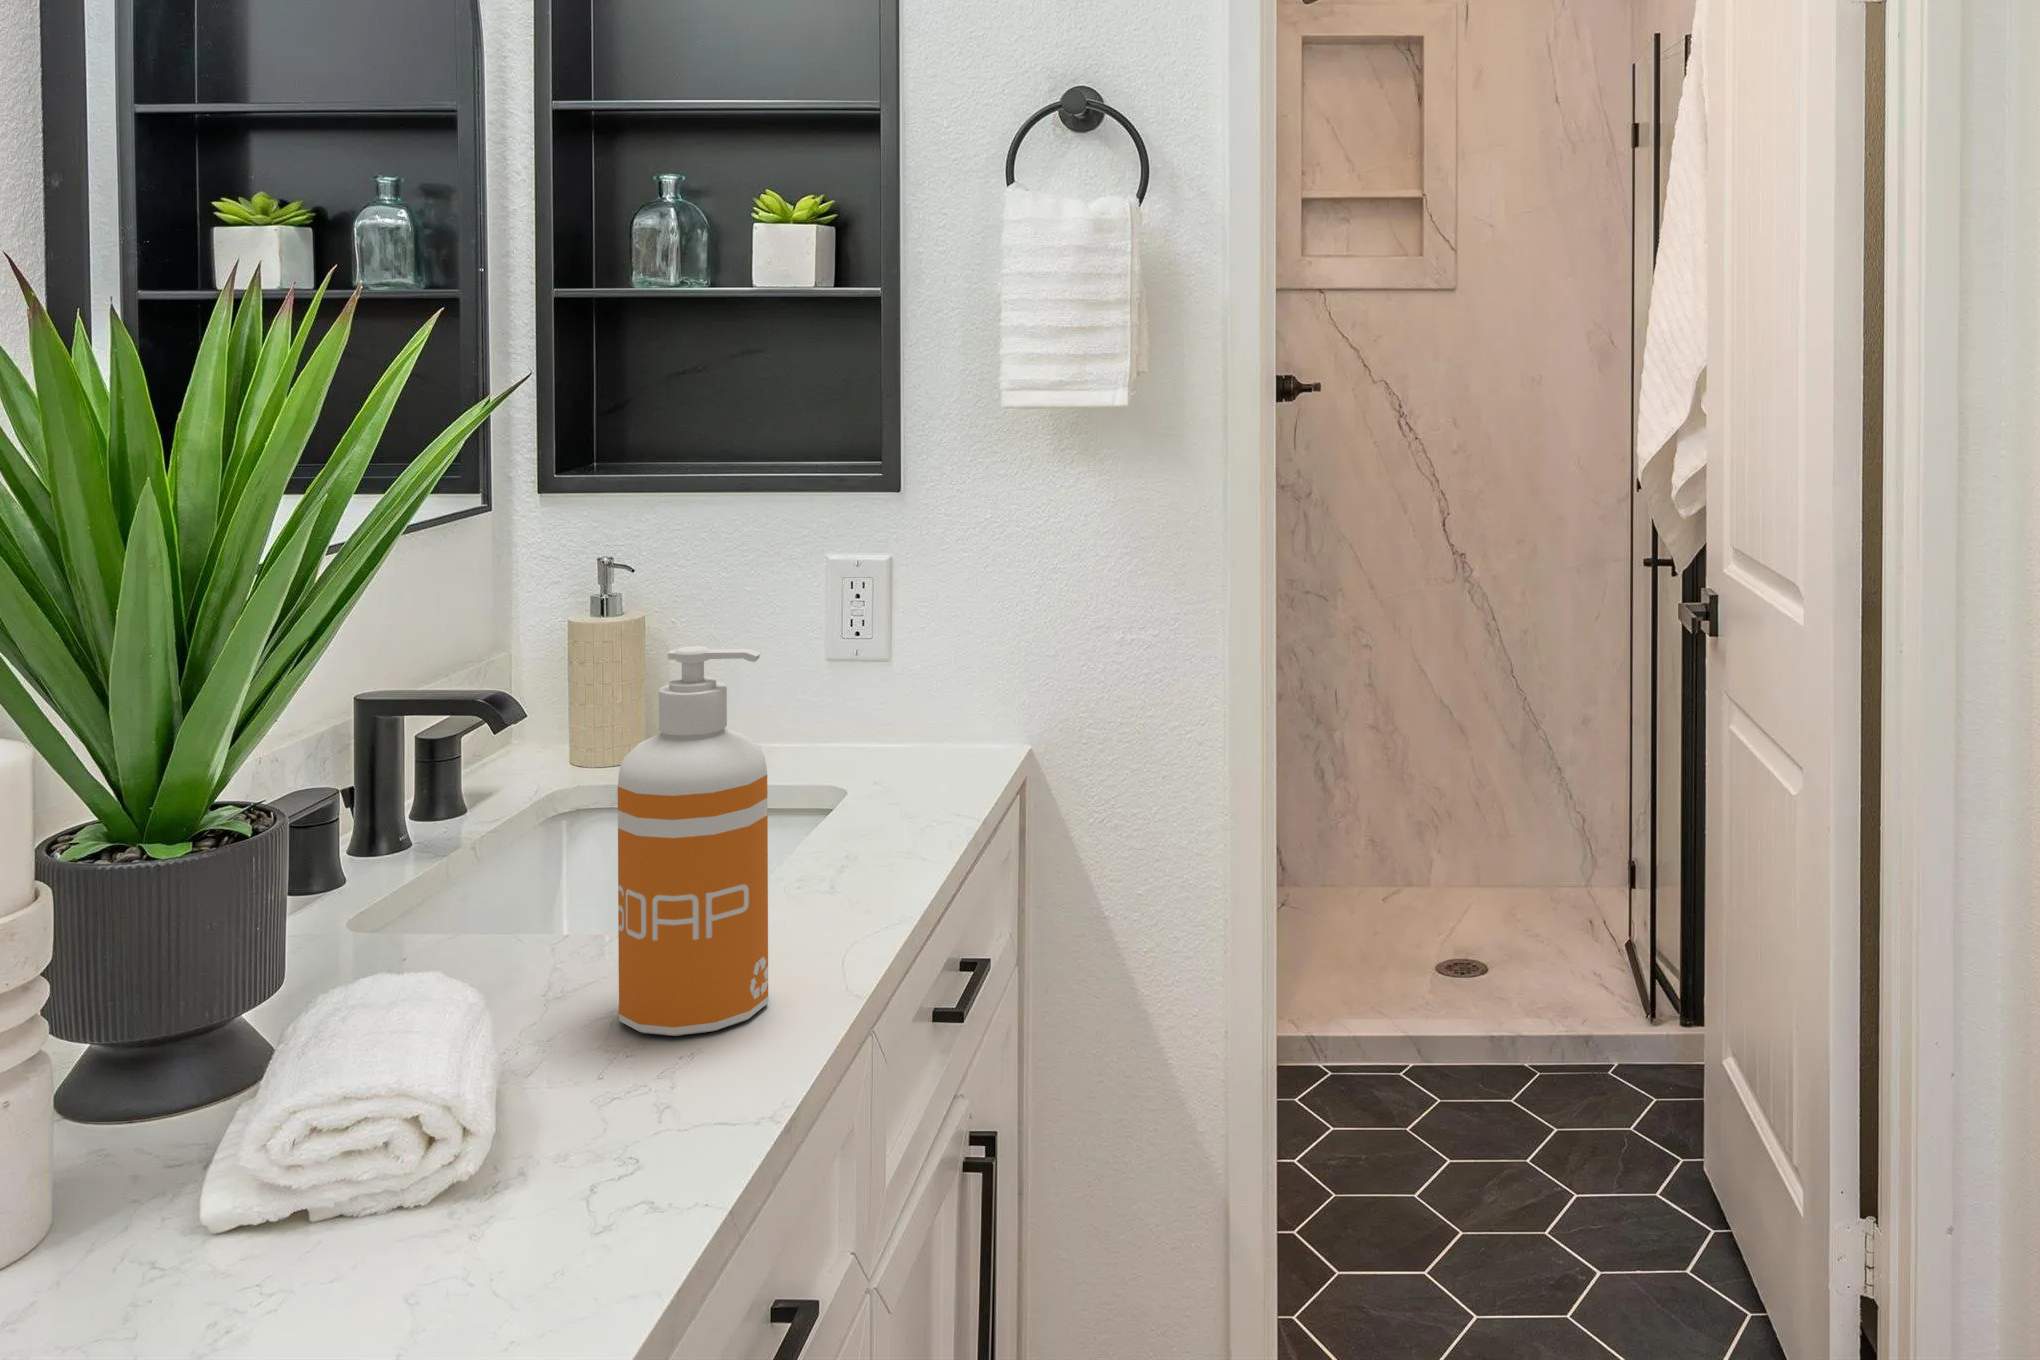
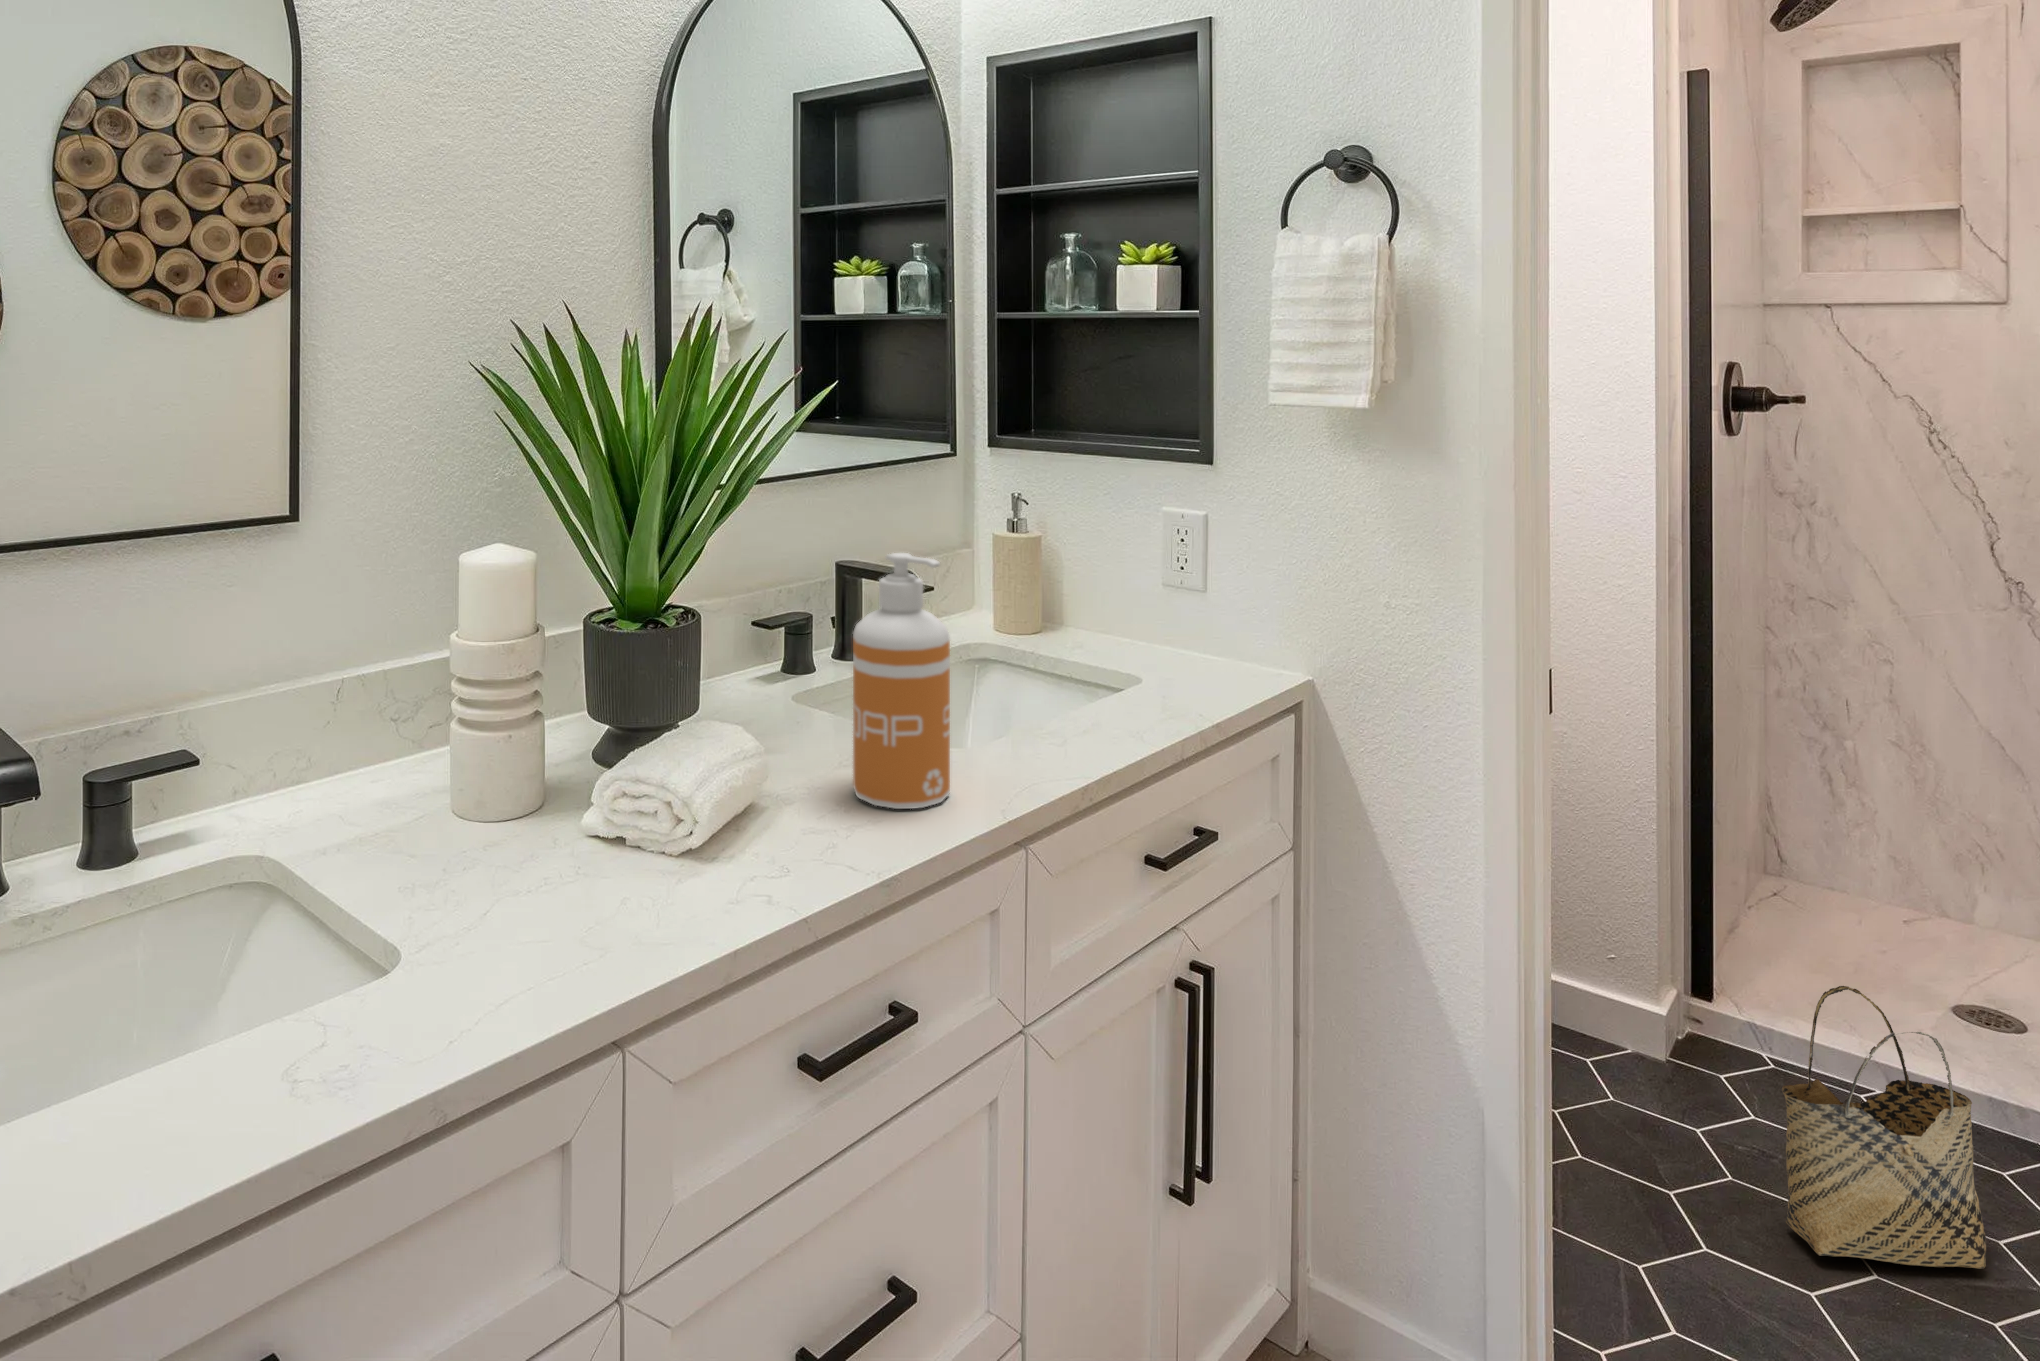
woven basket: none [1405,962,1549,1234] -> present [1782,986,1986,1269]

